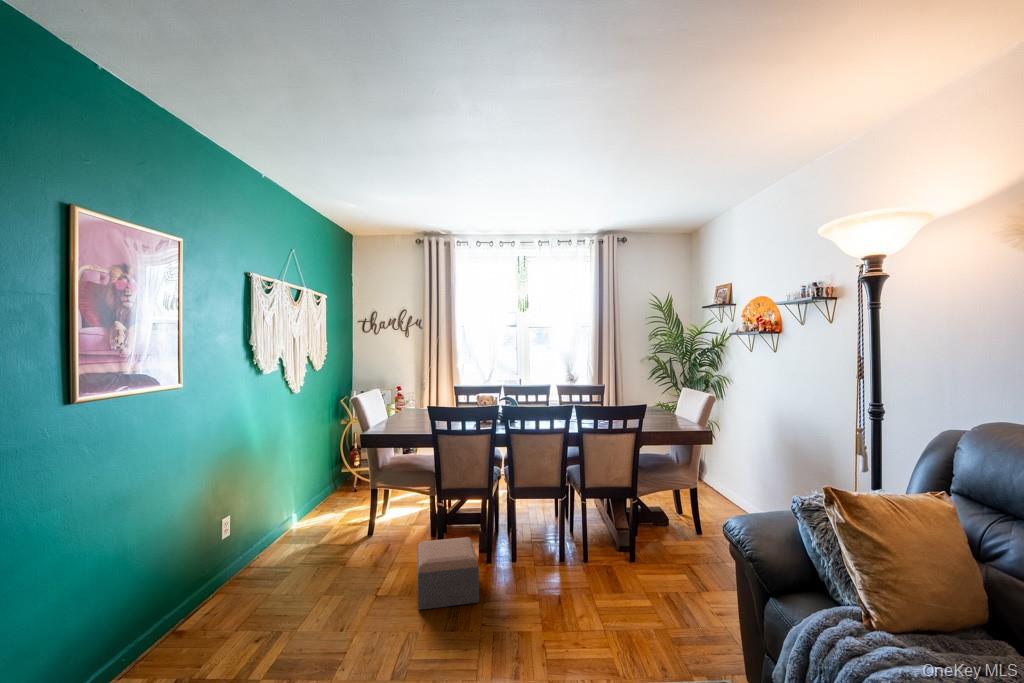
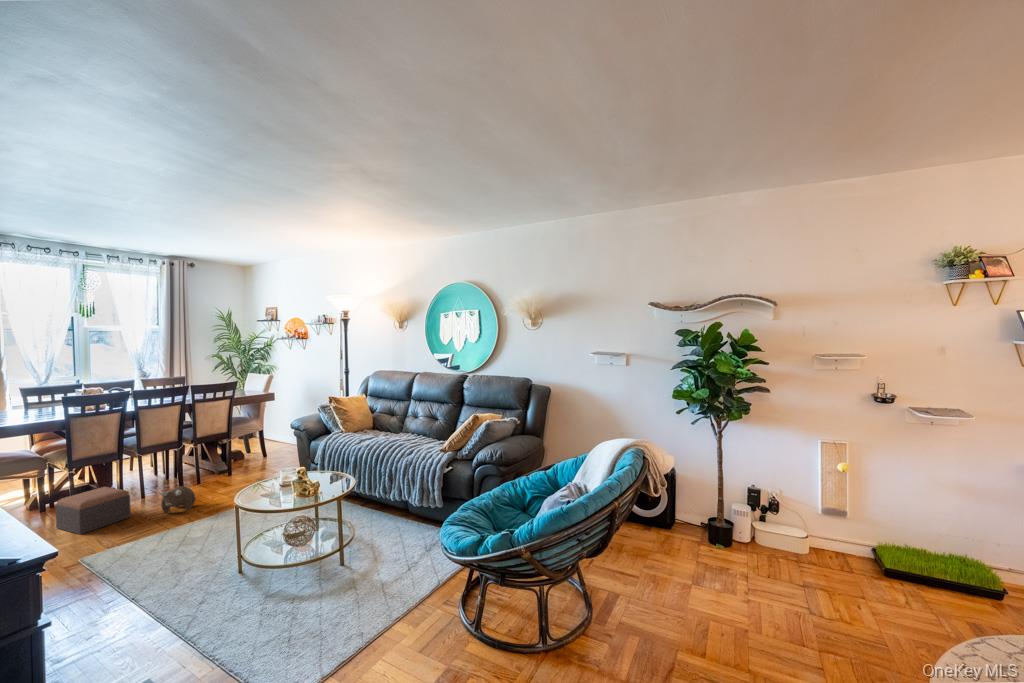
plush toy: none [500,580,555,635] -> present [161,486,195,513]

